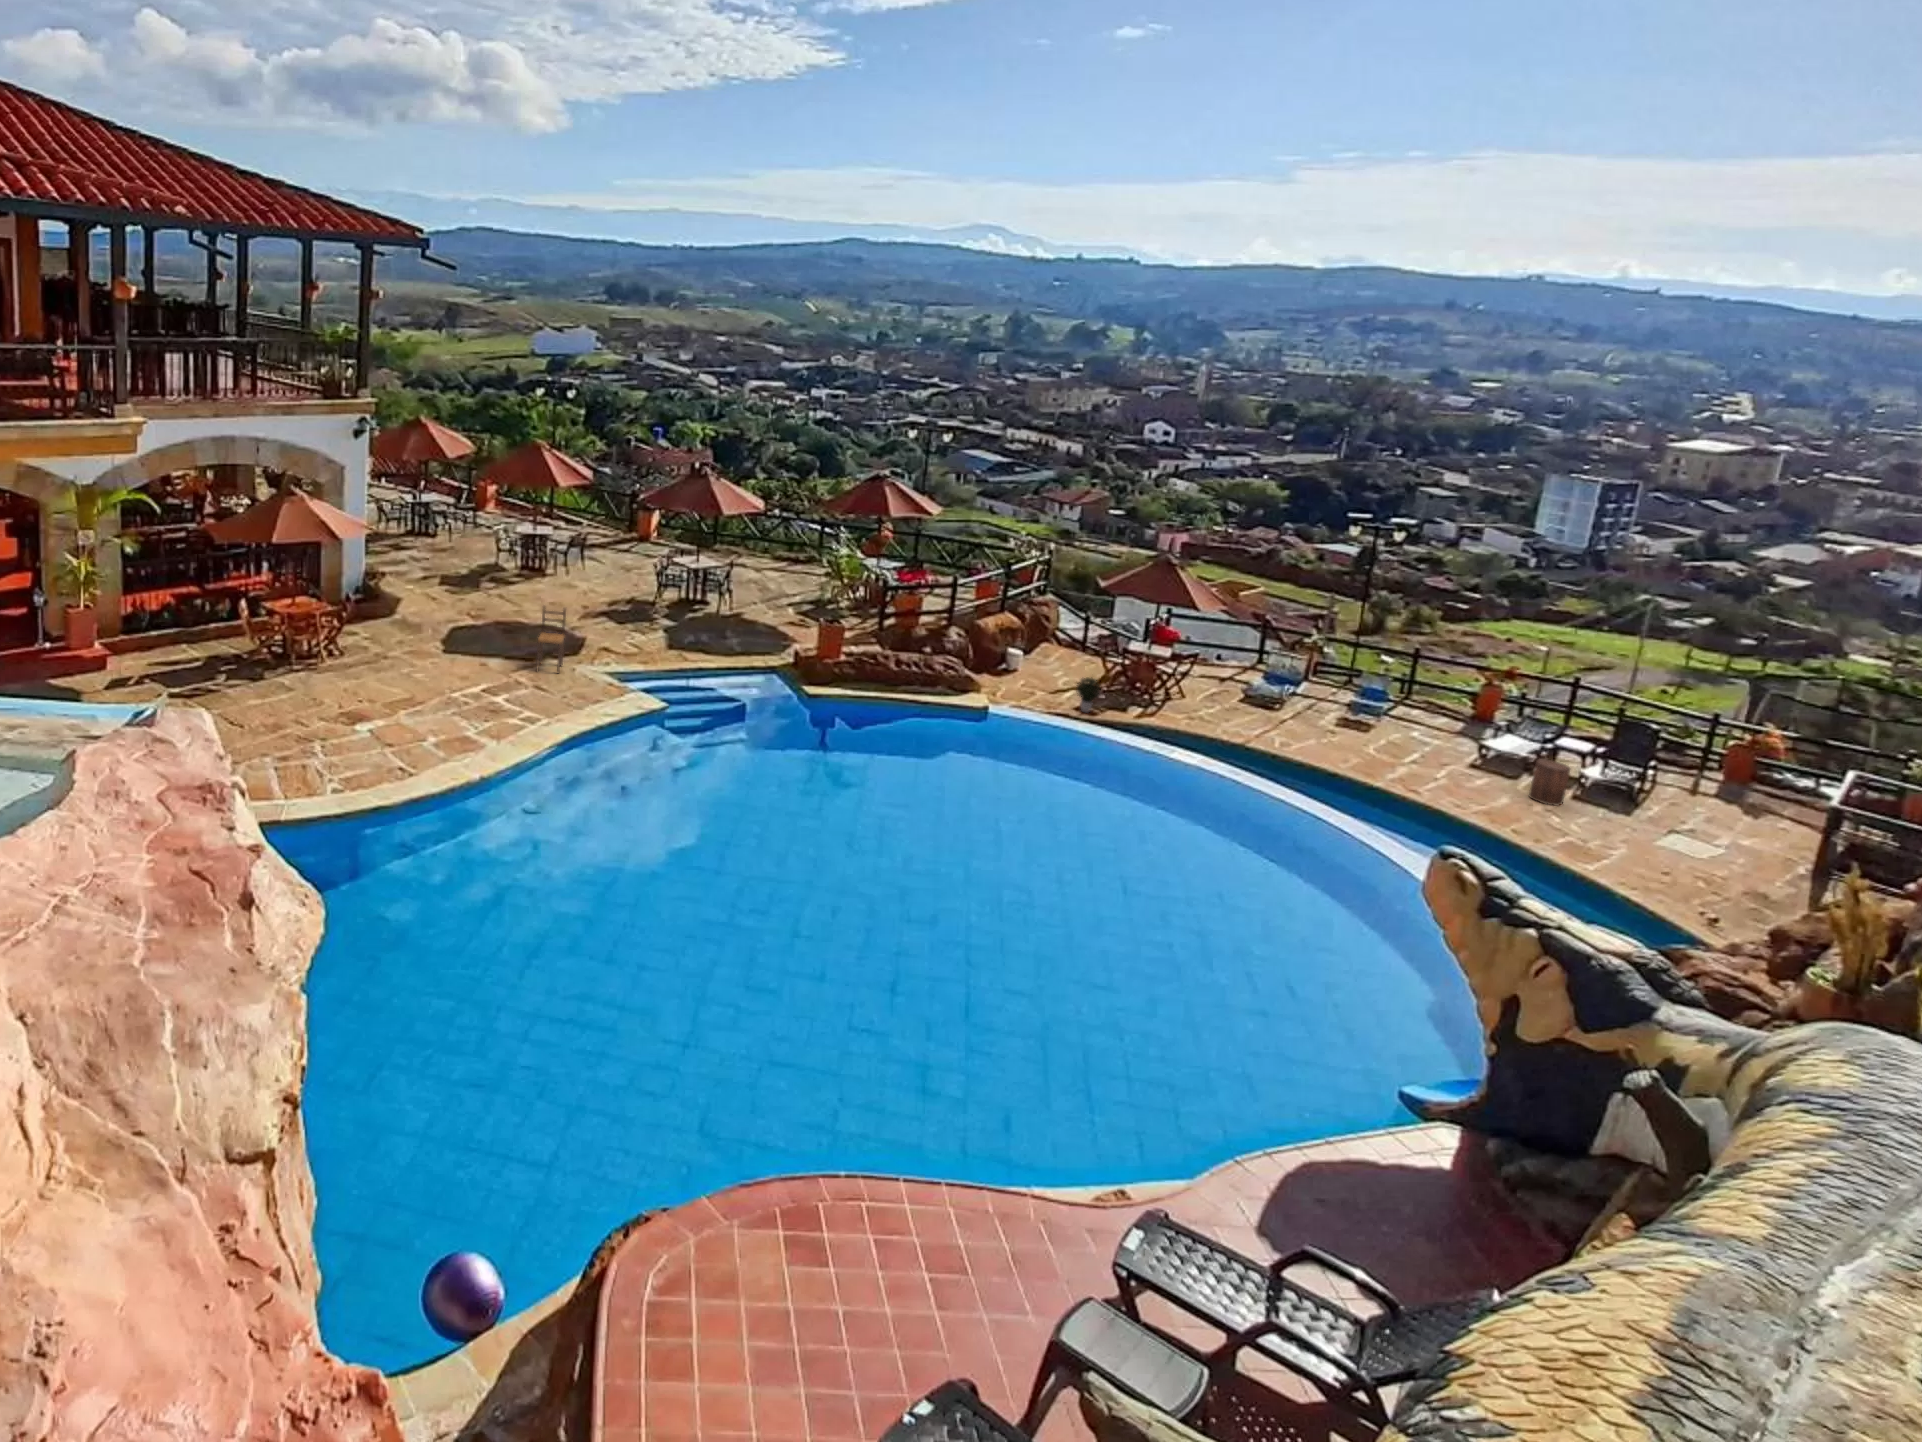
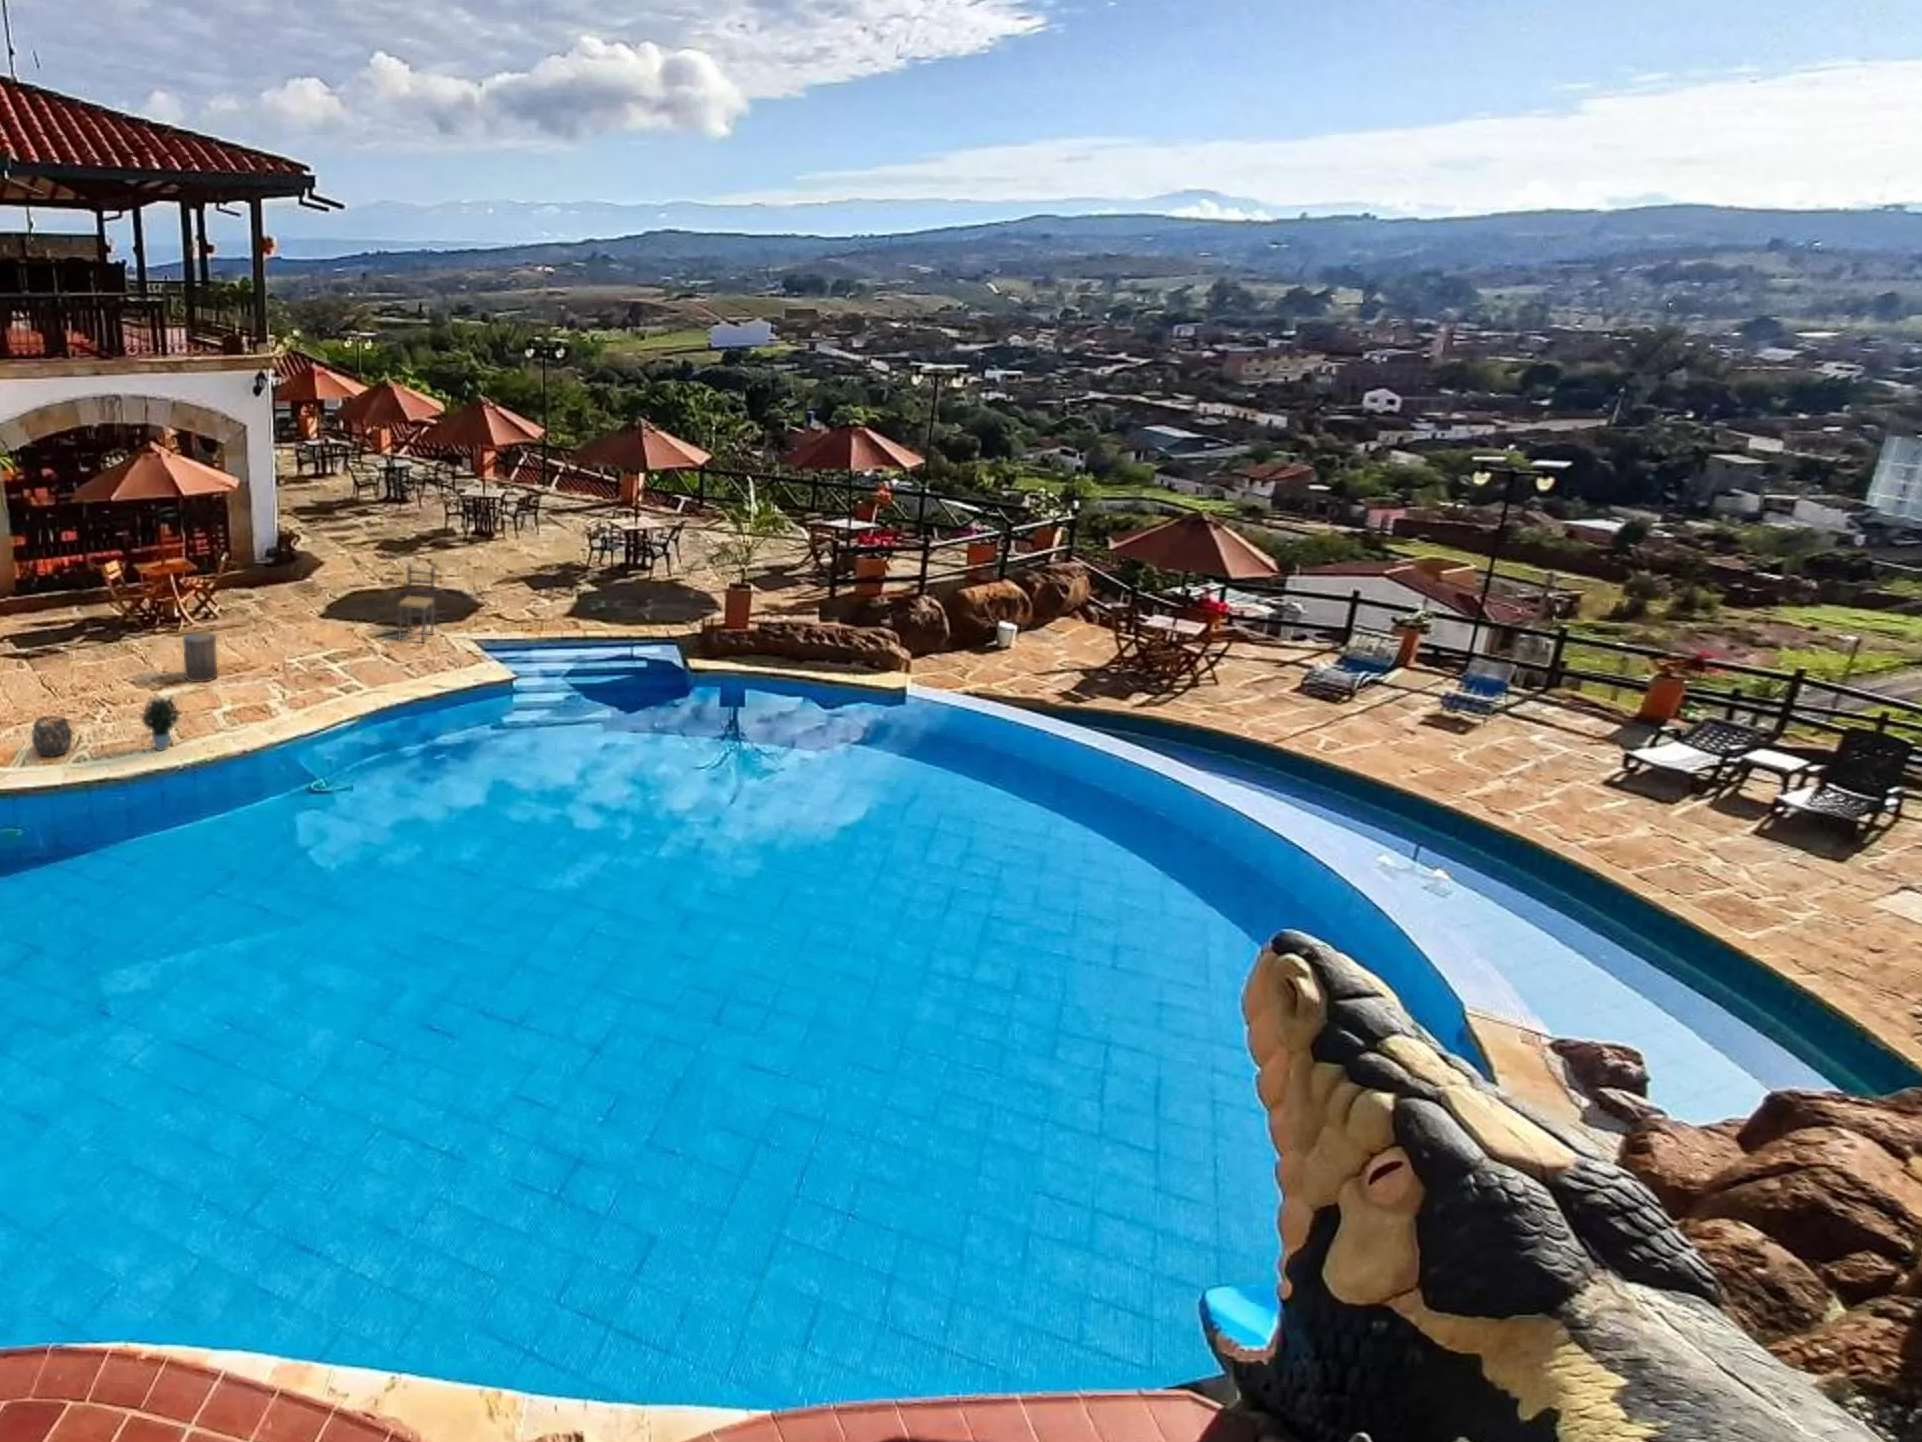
potted plant: present [1076,678,1100,712] -> present [141,698,179,751]
woven basket: none [287,745,321,781] -> present [32,716,72,757]
stool: present [1529,759,1570,806] -> present [183,632,217,682]

